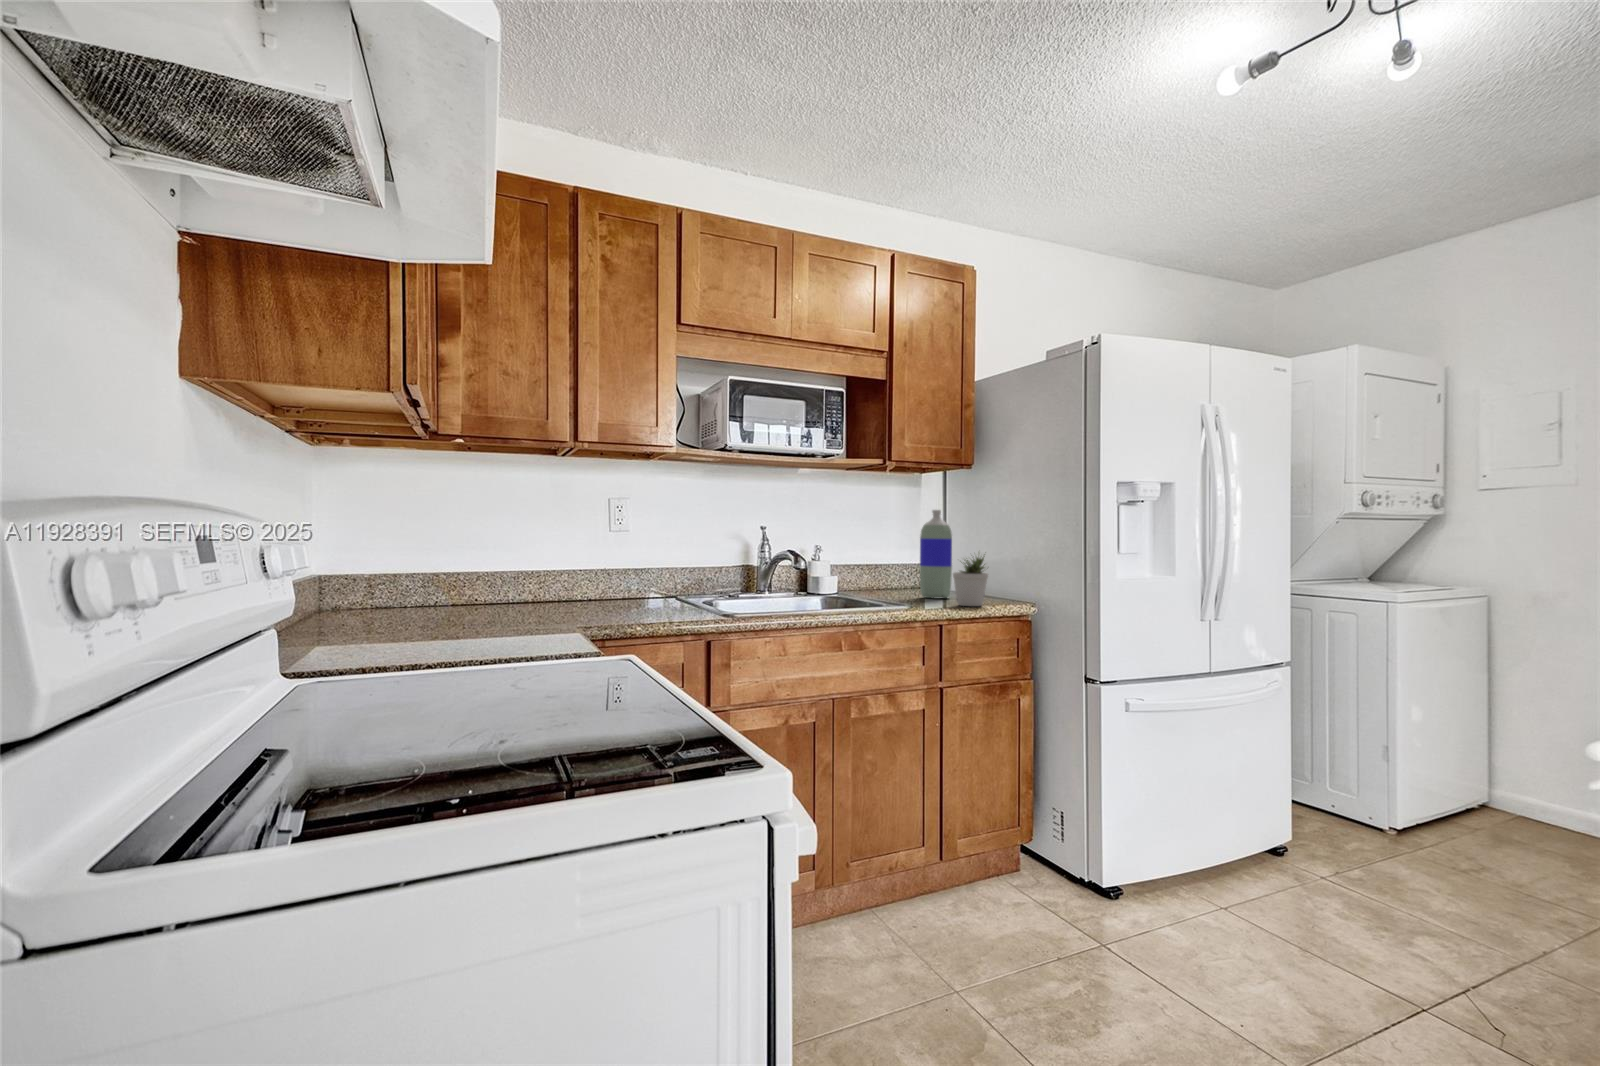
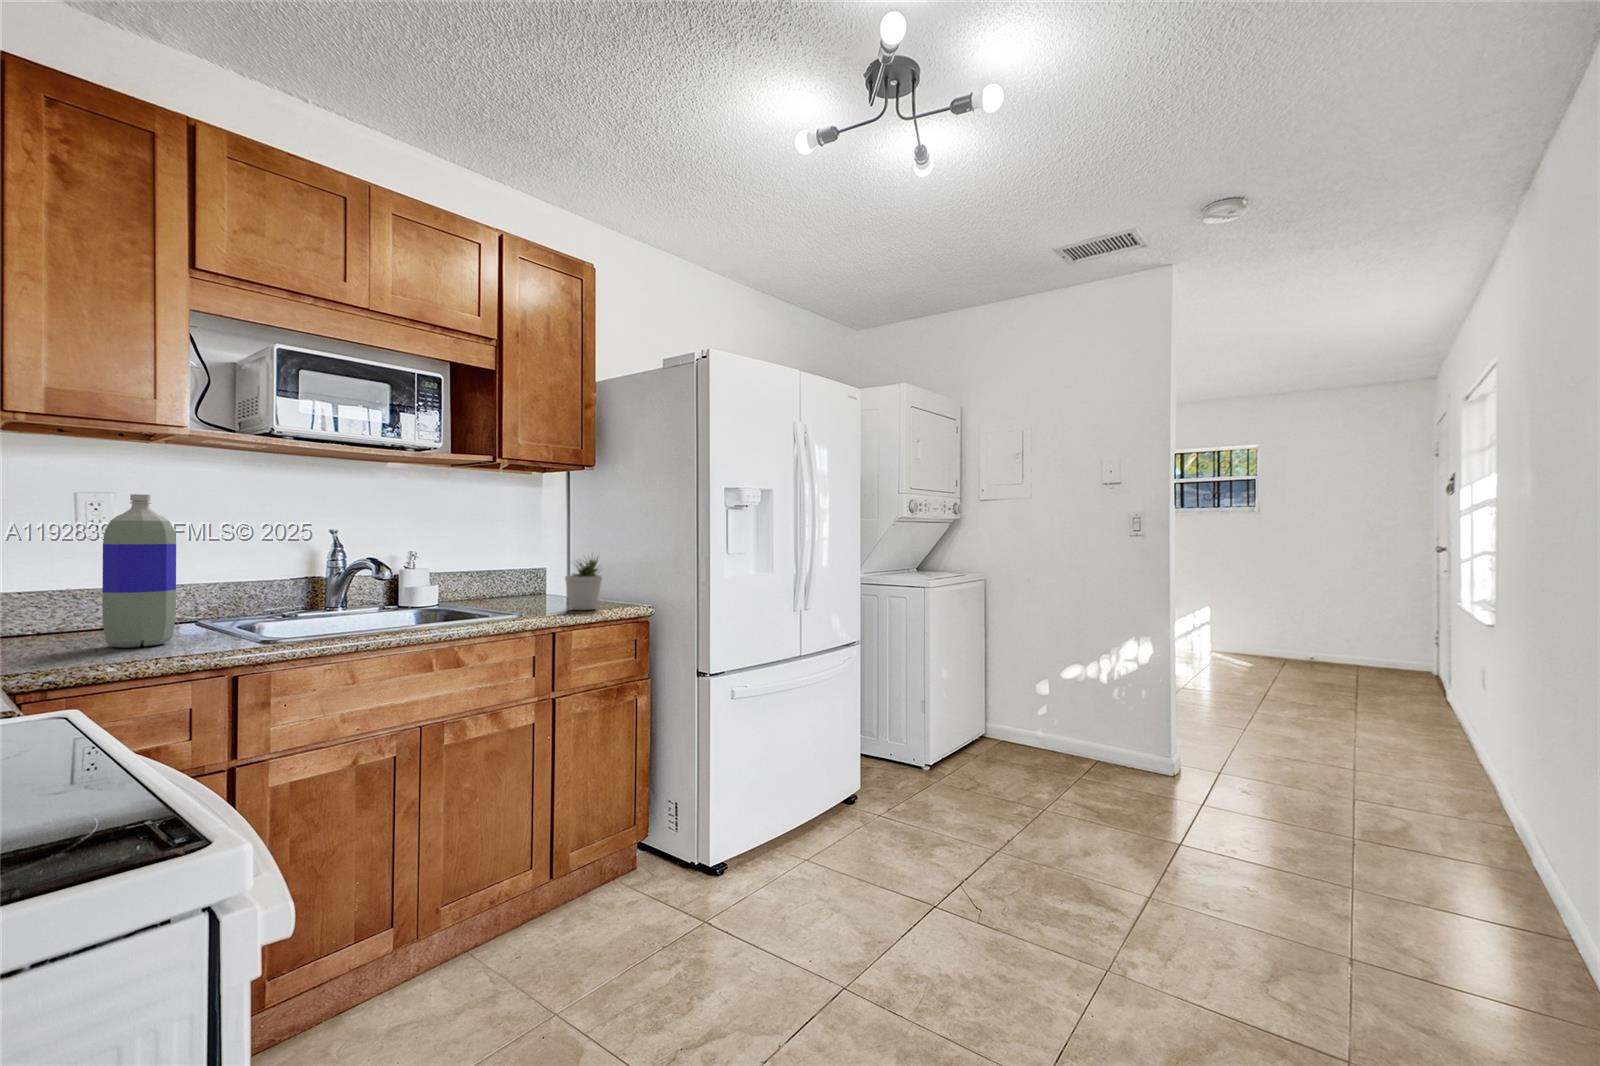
bottle: present [920,510,952,598] -> present [102,494,176,648]

